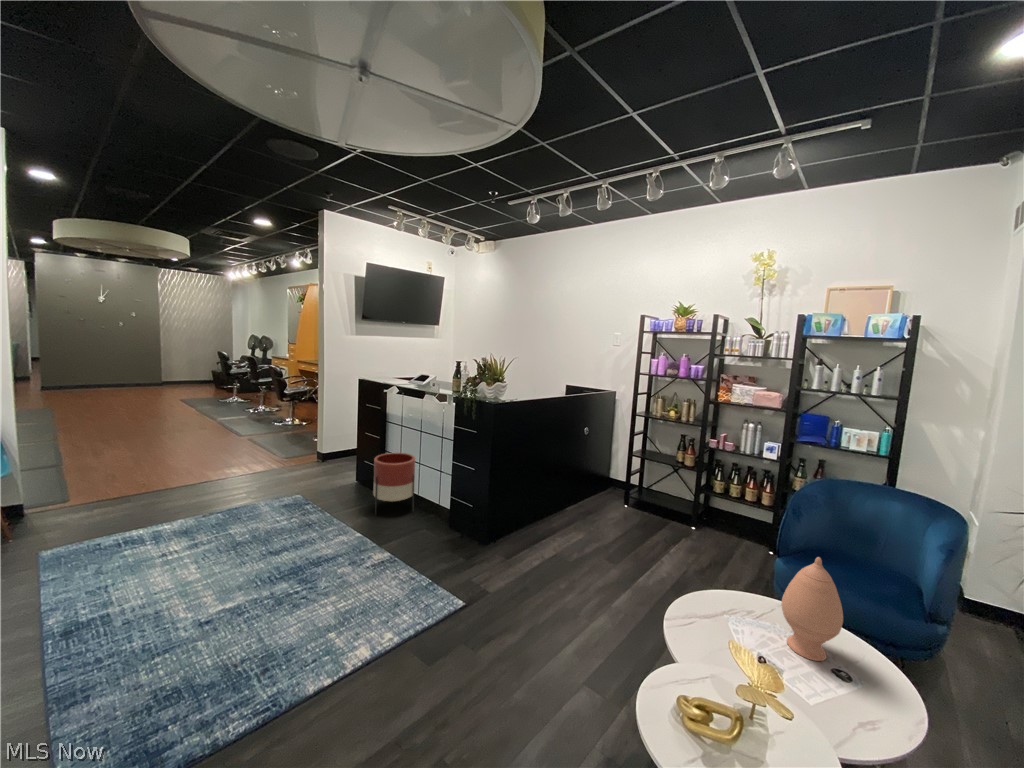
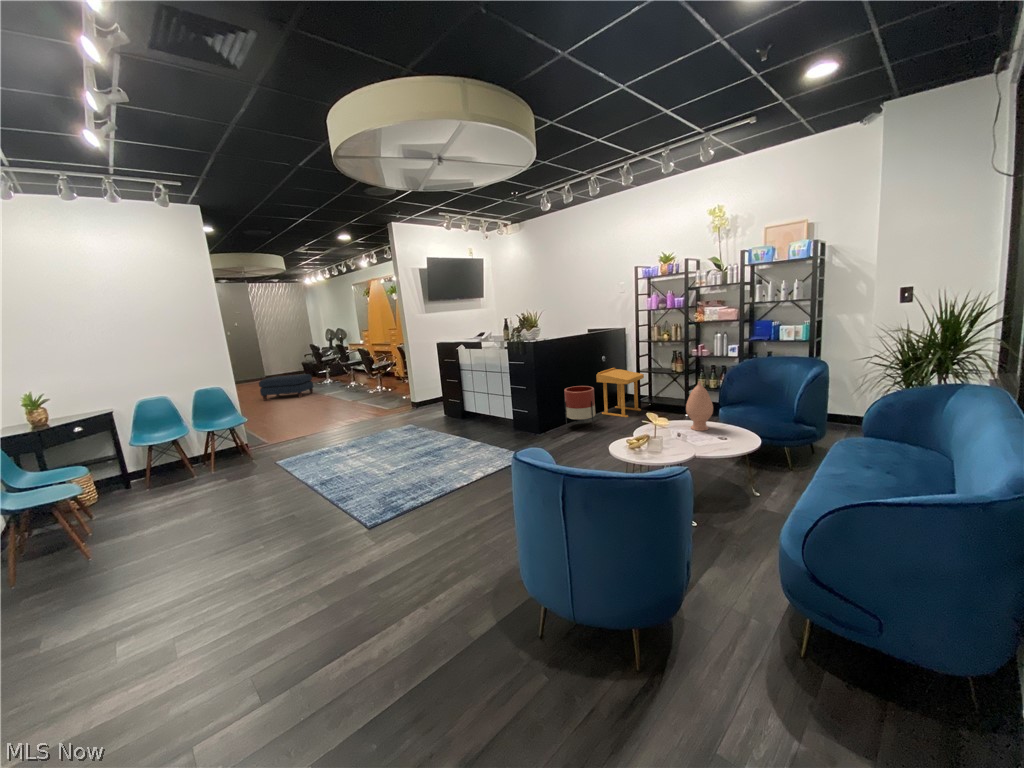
ottoman: none [118,388,201,421] -> present [259,374,314,400]
side table: none [575,445,639,522] -> present [596,368,644,417]
planter: present [373,453,415,515] -> present [564,386,595,430]

